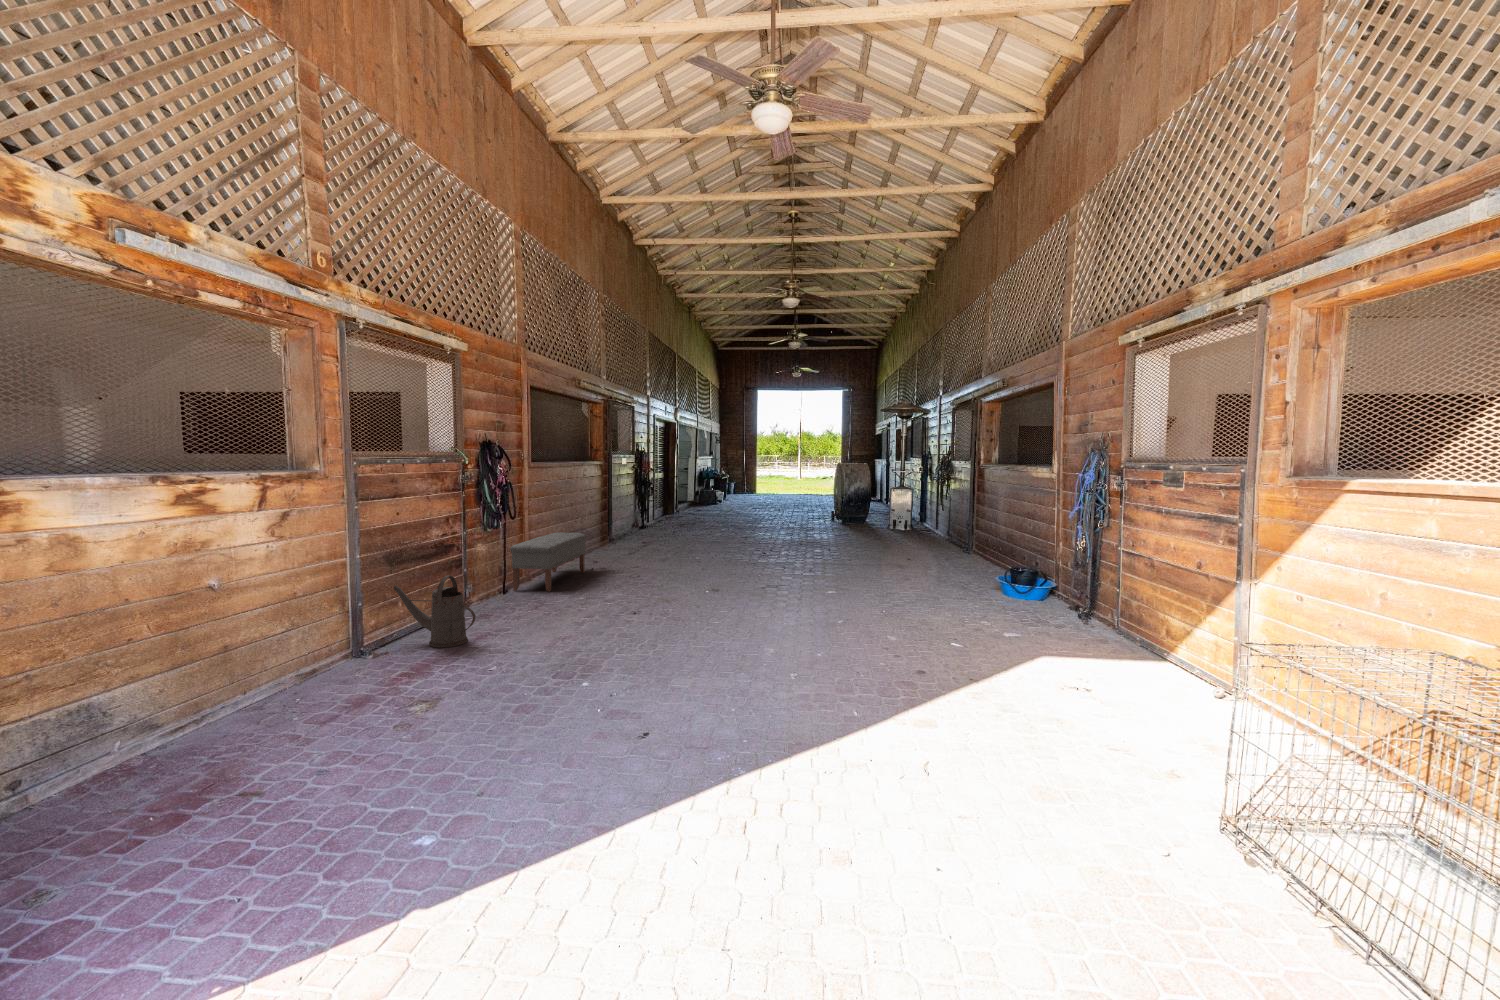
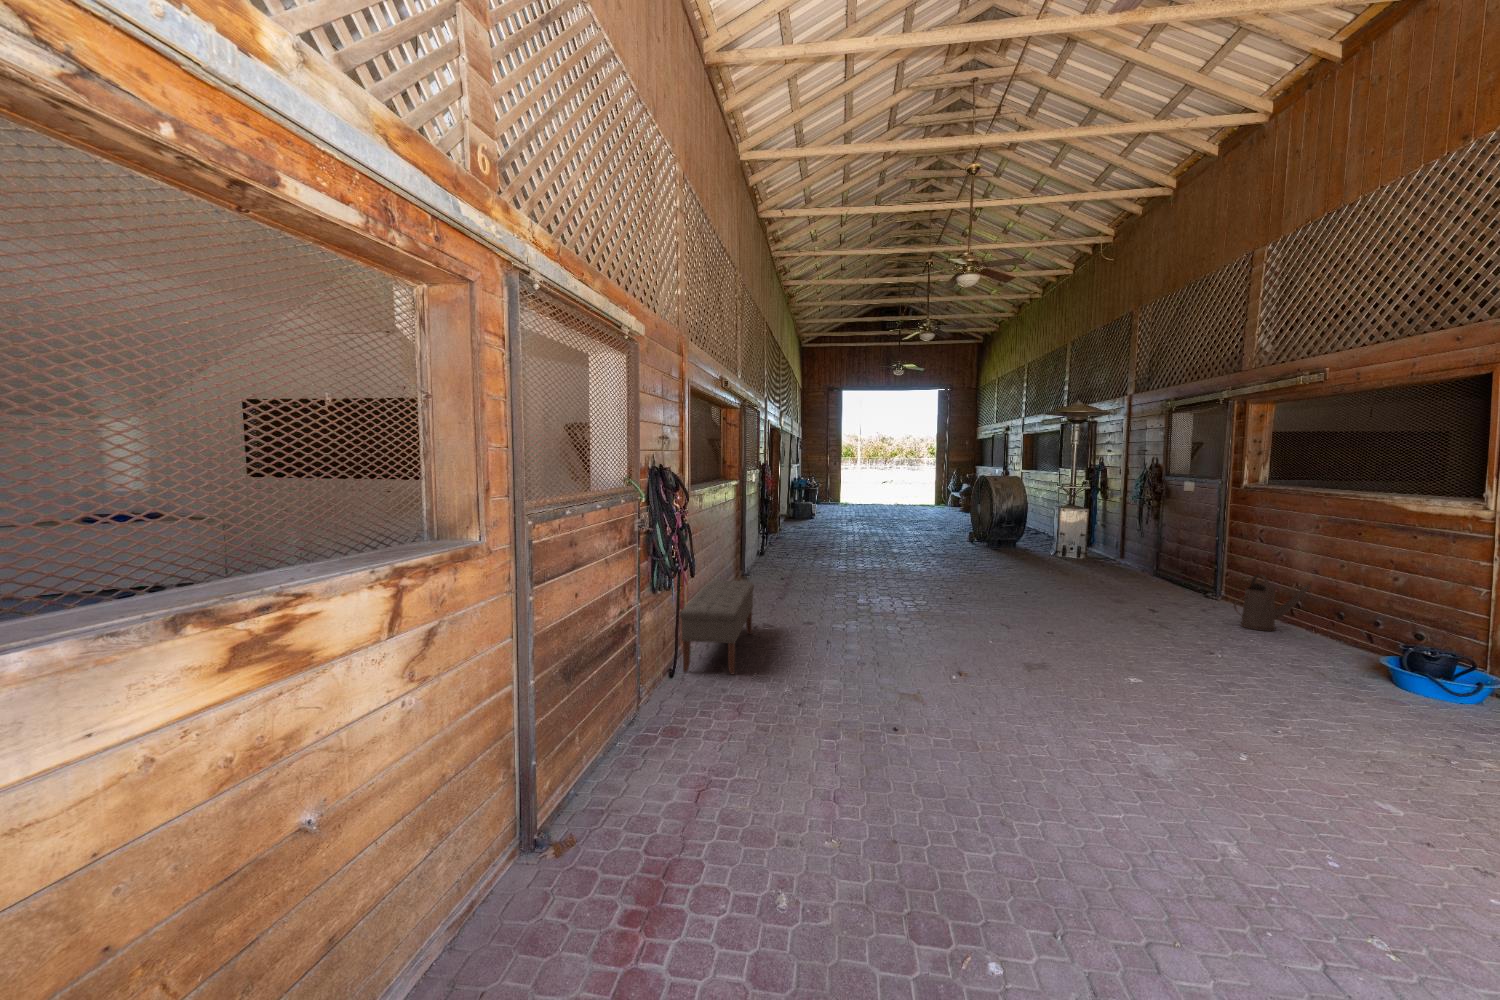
watering can: present [394,575,476,648] -> present [1234,574,1311,631]

